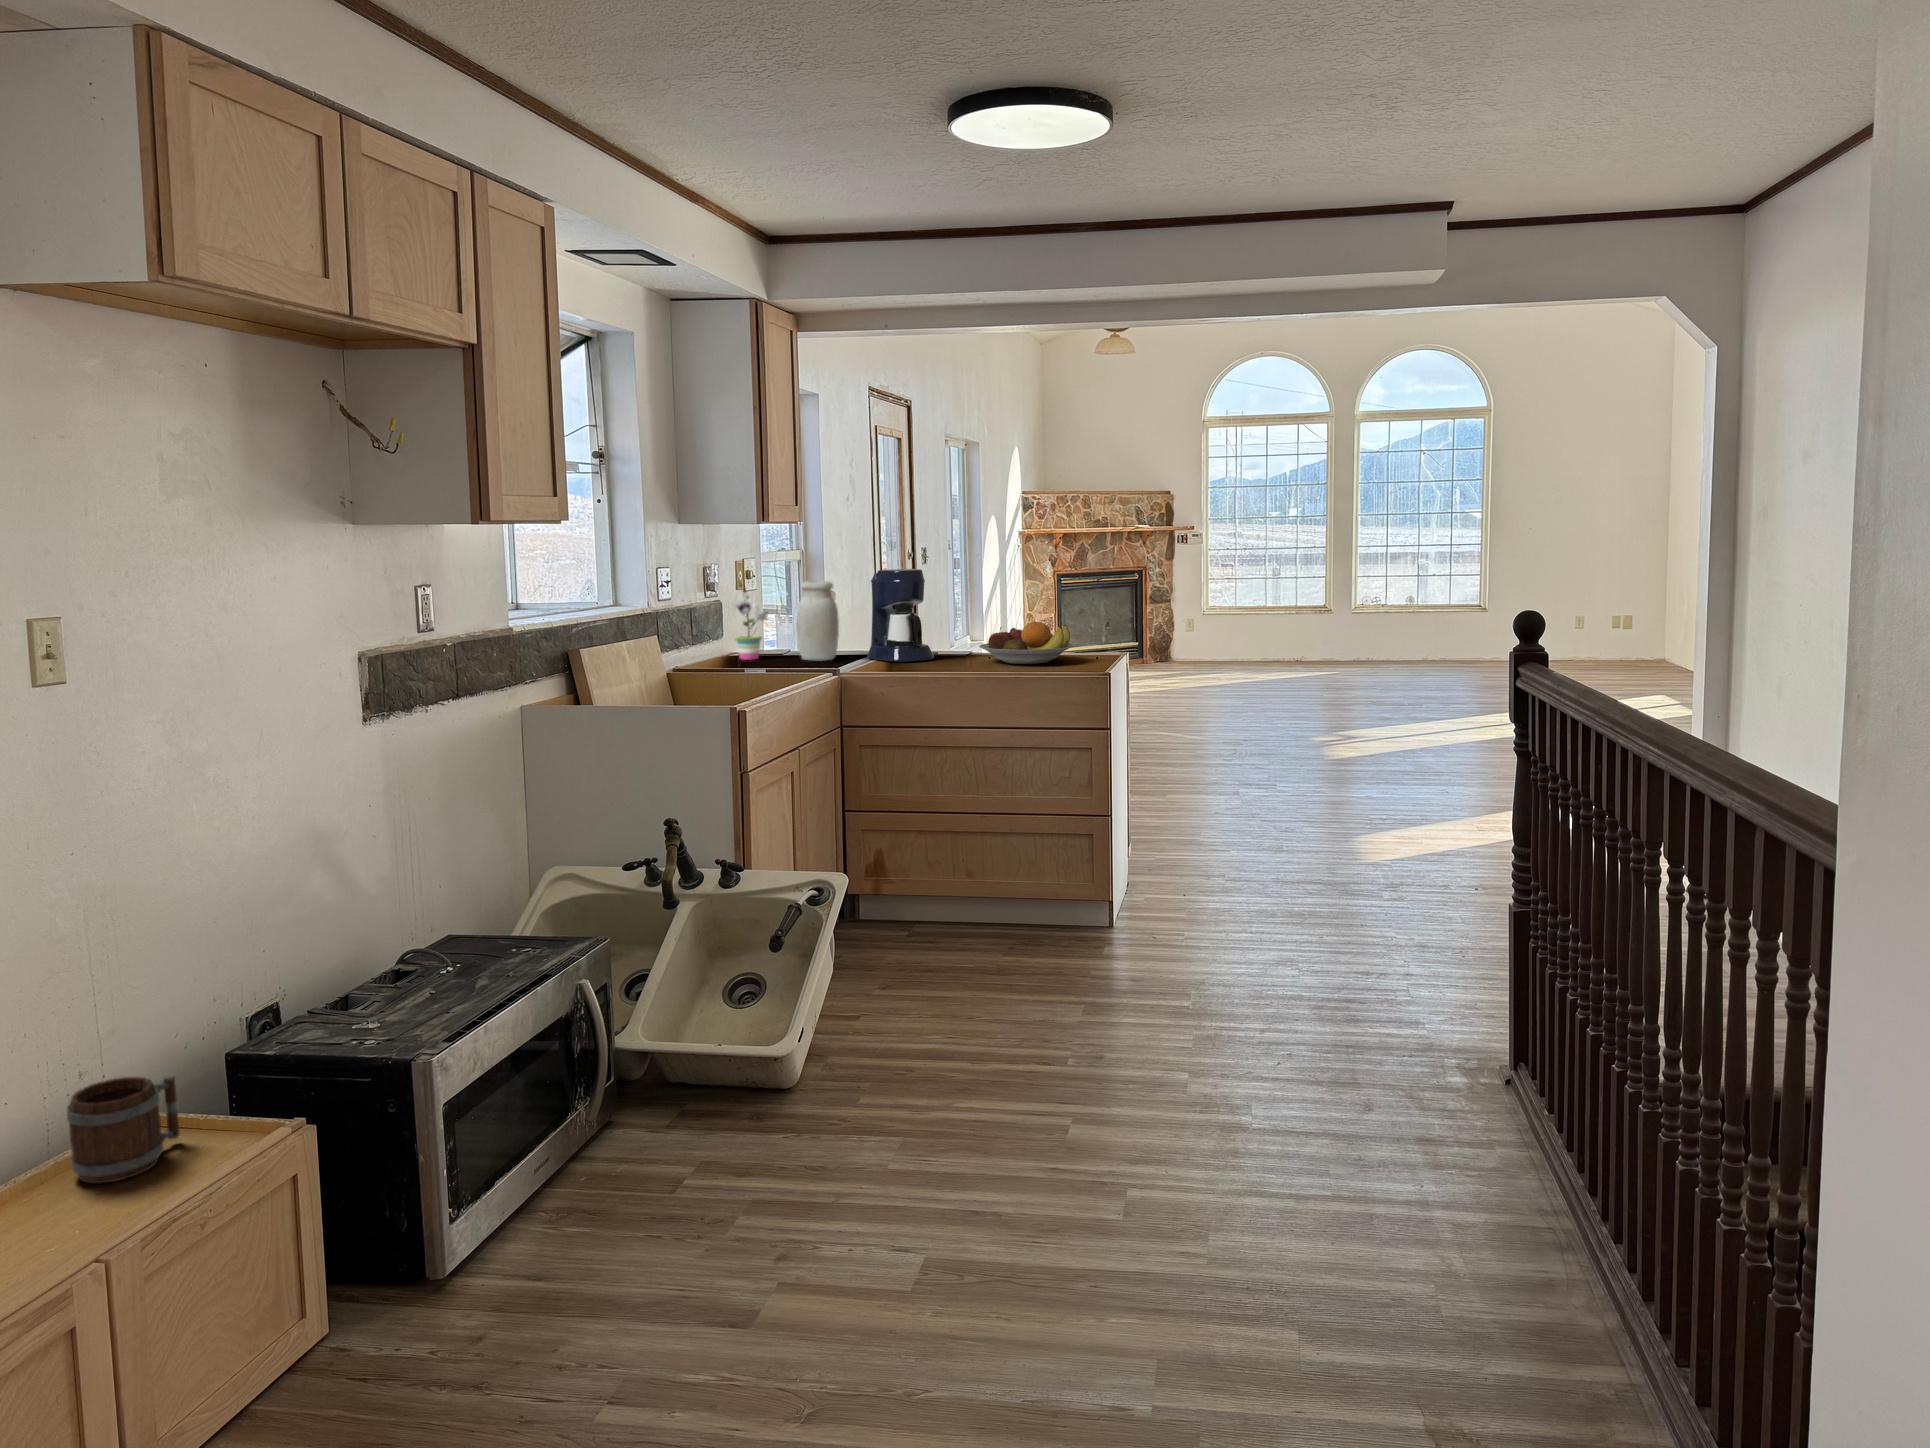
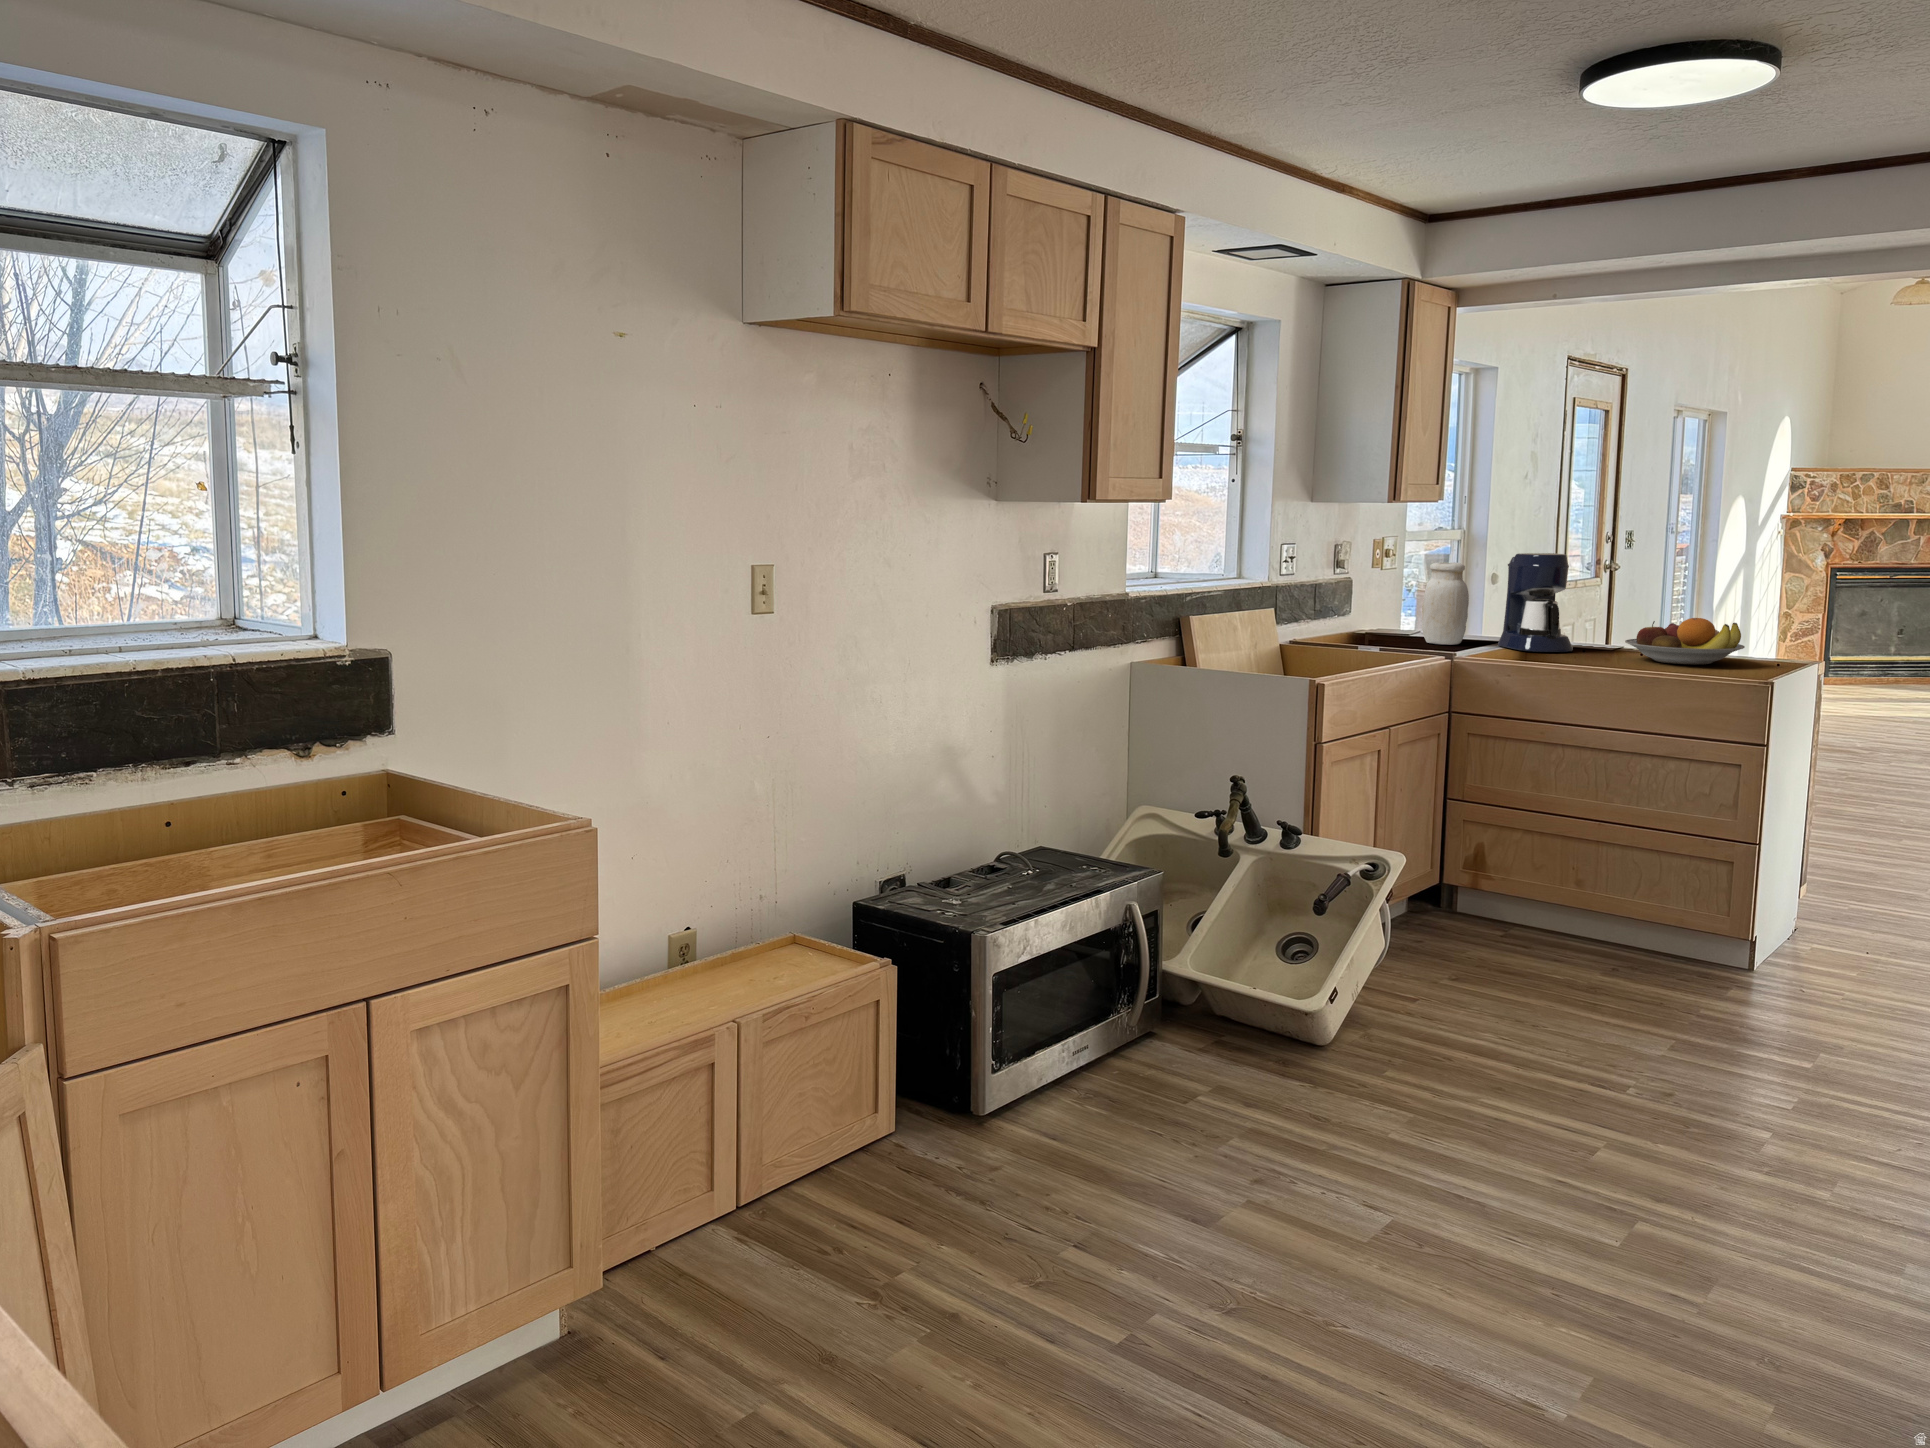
potted plant: present [734,581,768,660] -> none [1358,559,1401,639]
mug: present [67,1075,180,1183] -> none [745,900,814,972]

